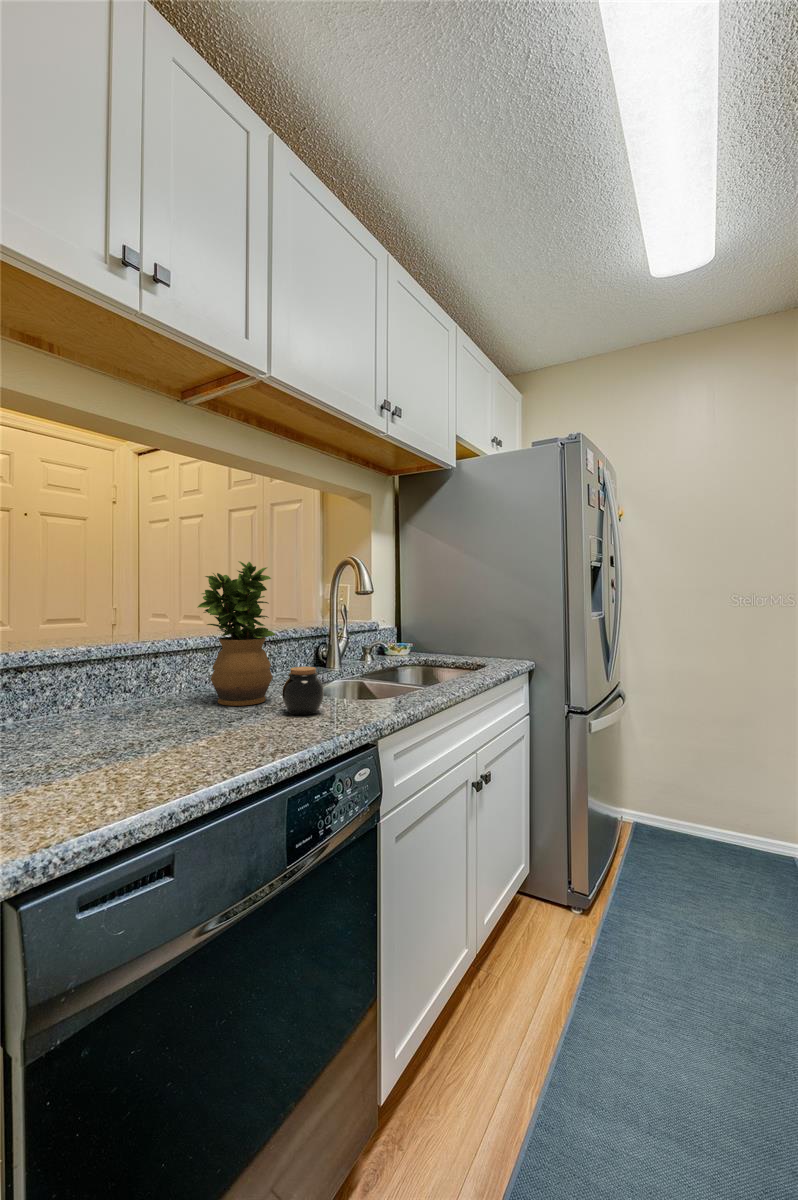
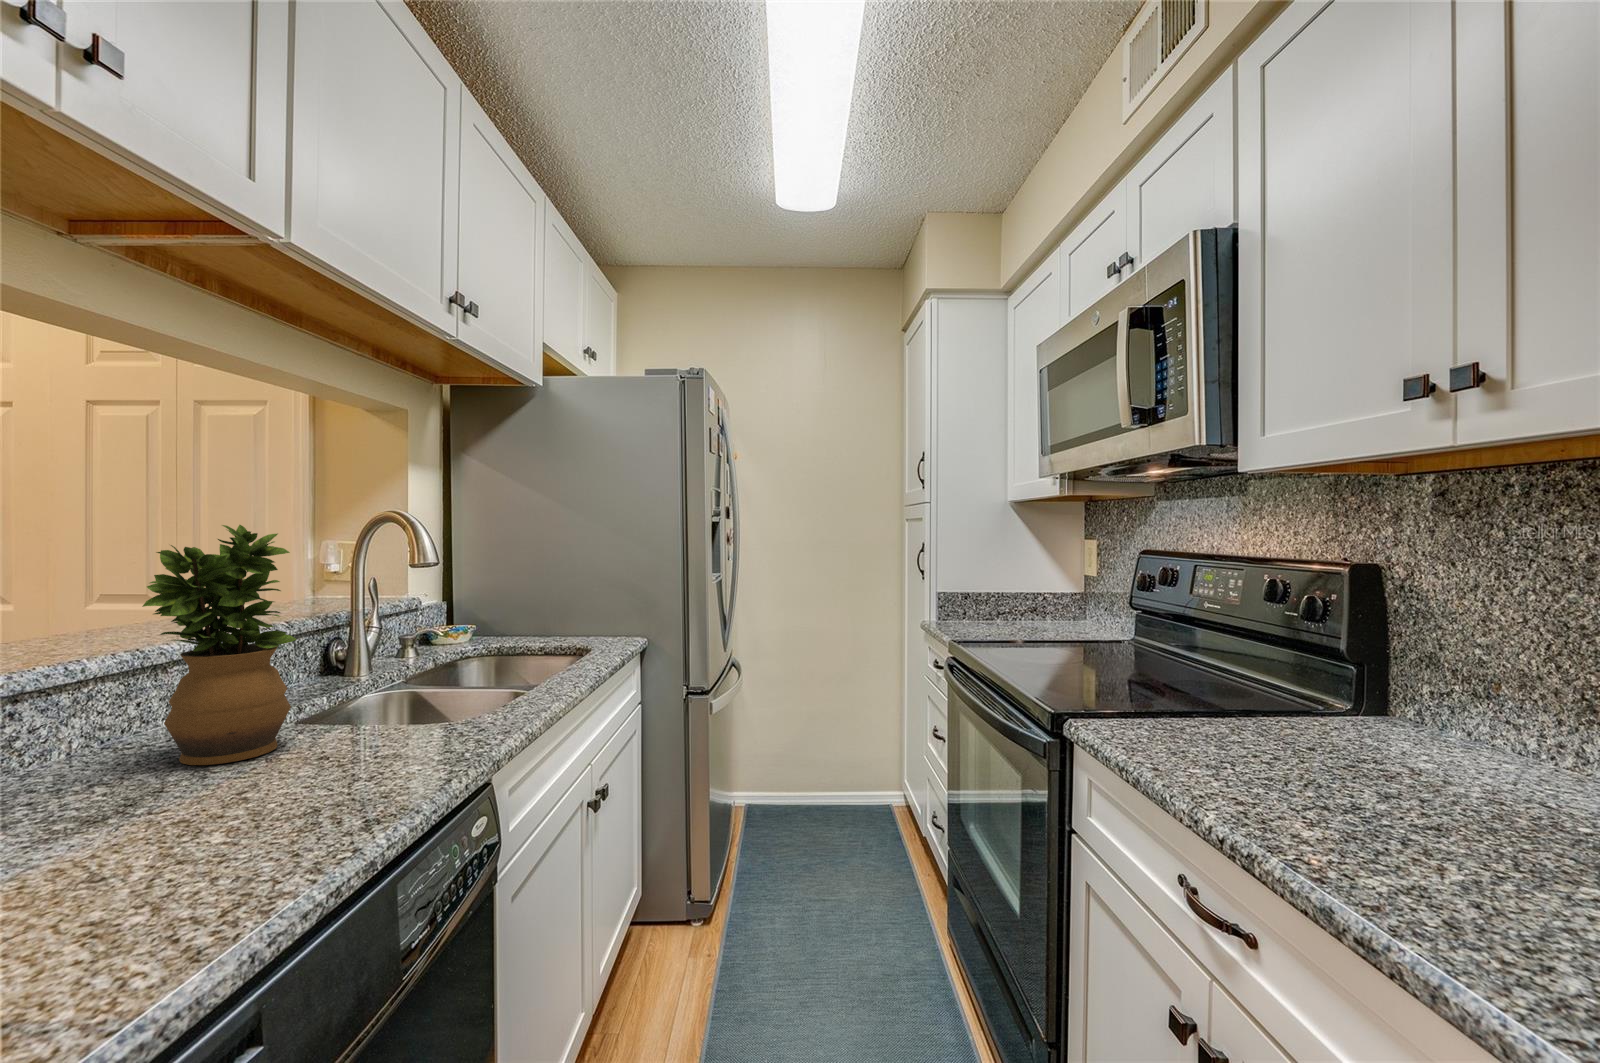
jar: present [282,667,324,715] -> none [327,685,398,760]

